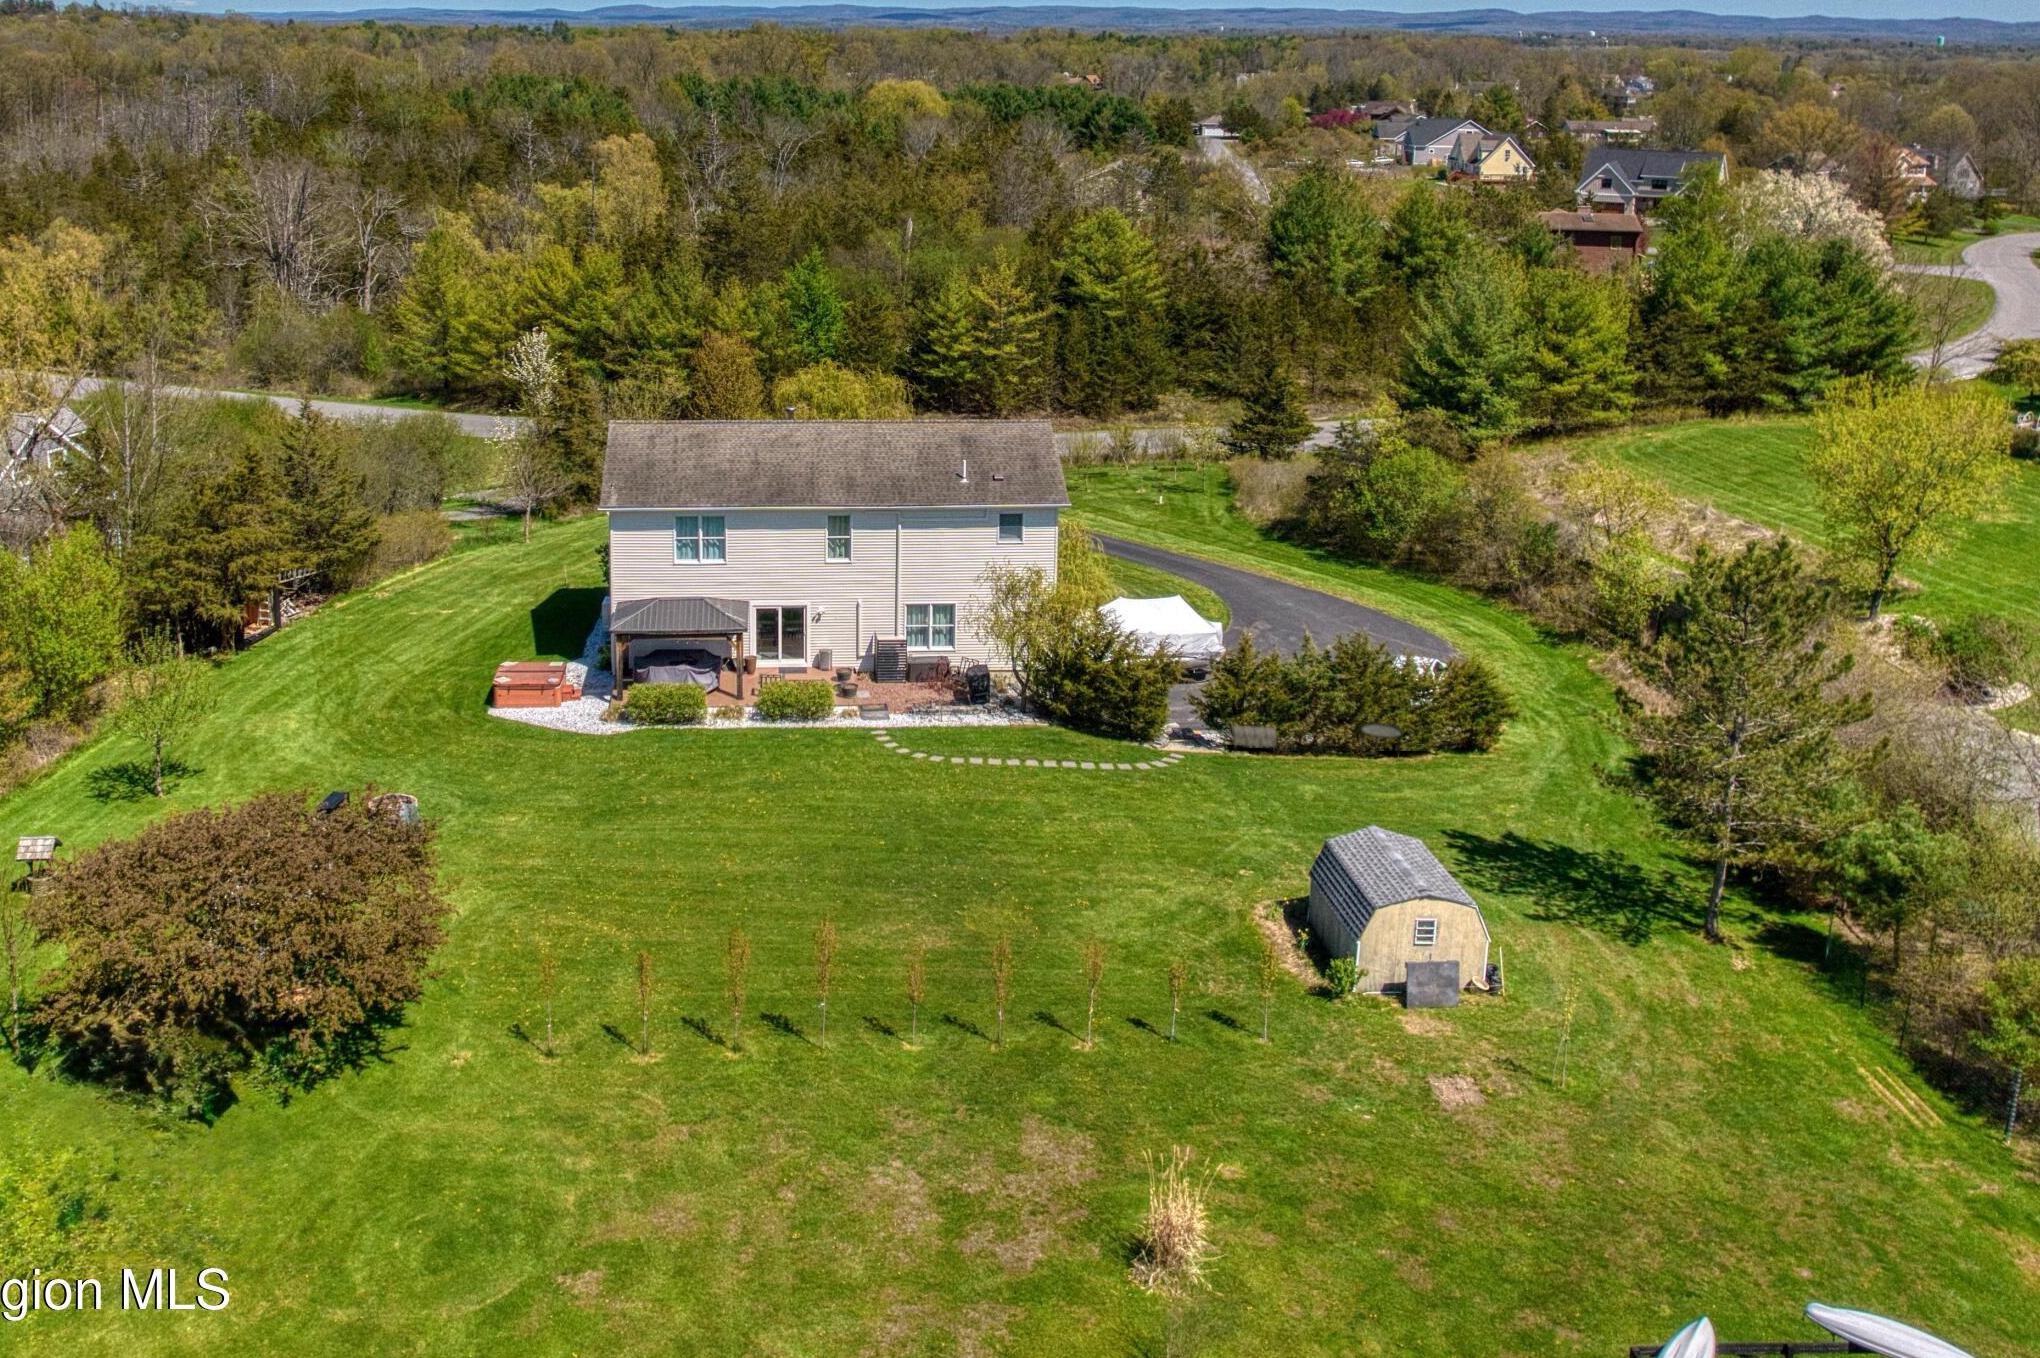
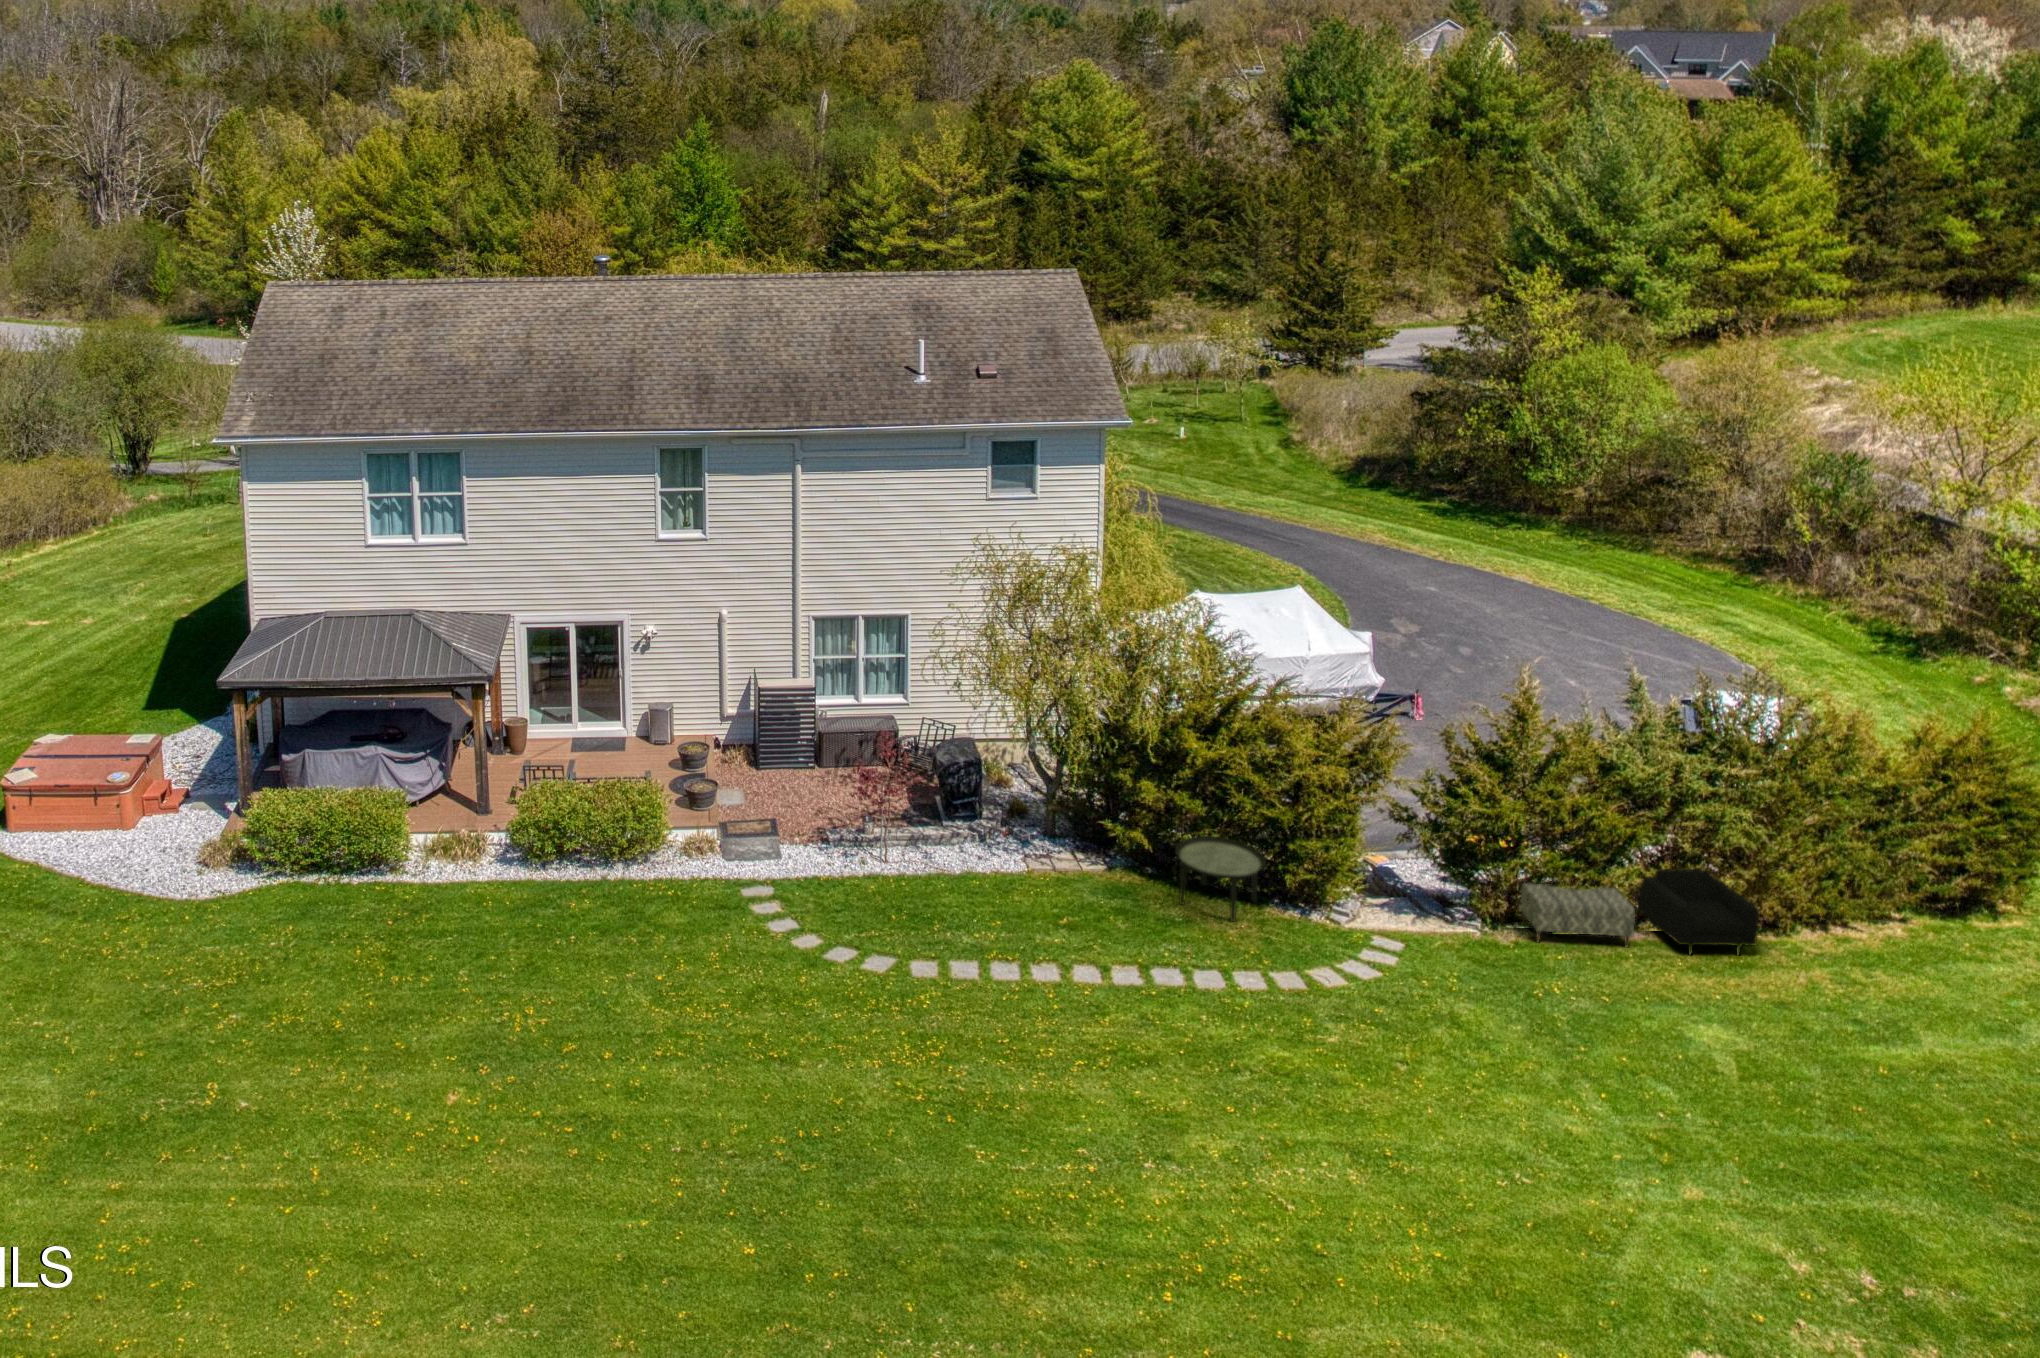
armchair: none [1286,719,1329,755] -> present [1638,869,1759,955]
round table: present [1360,723,1403,757] -> present [1175,836,1266,922]

